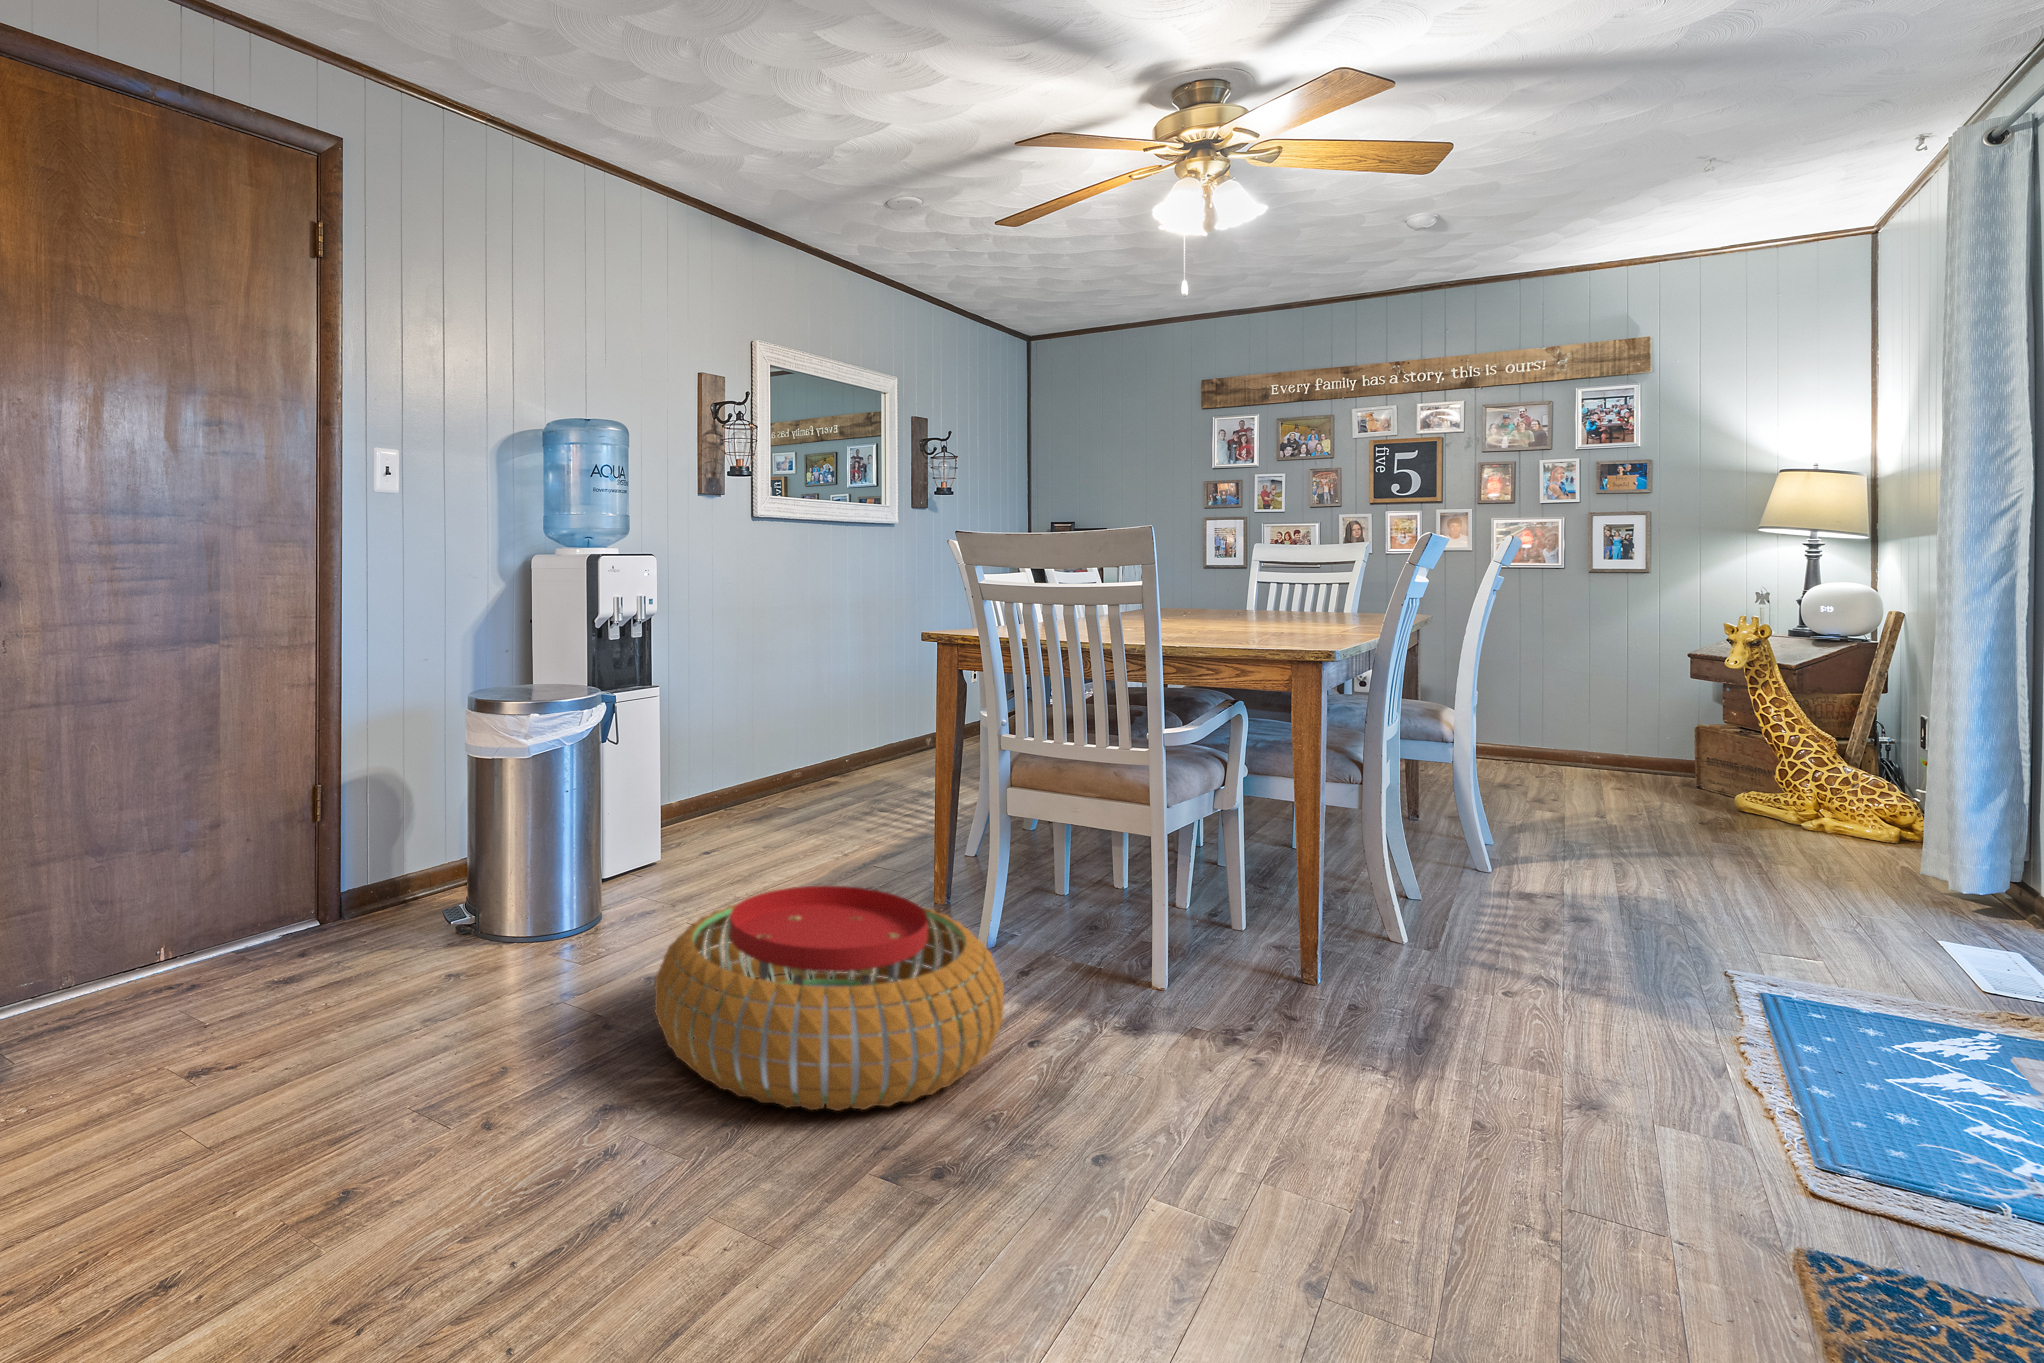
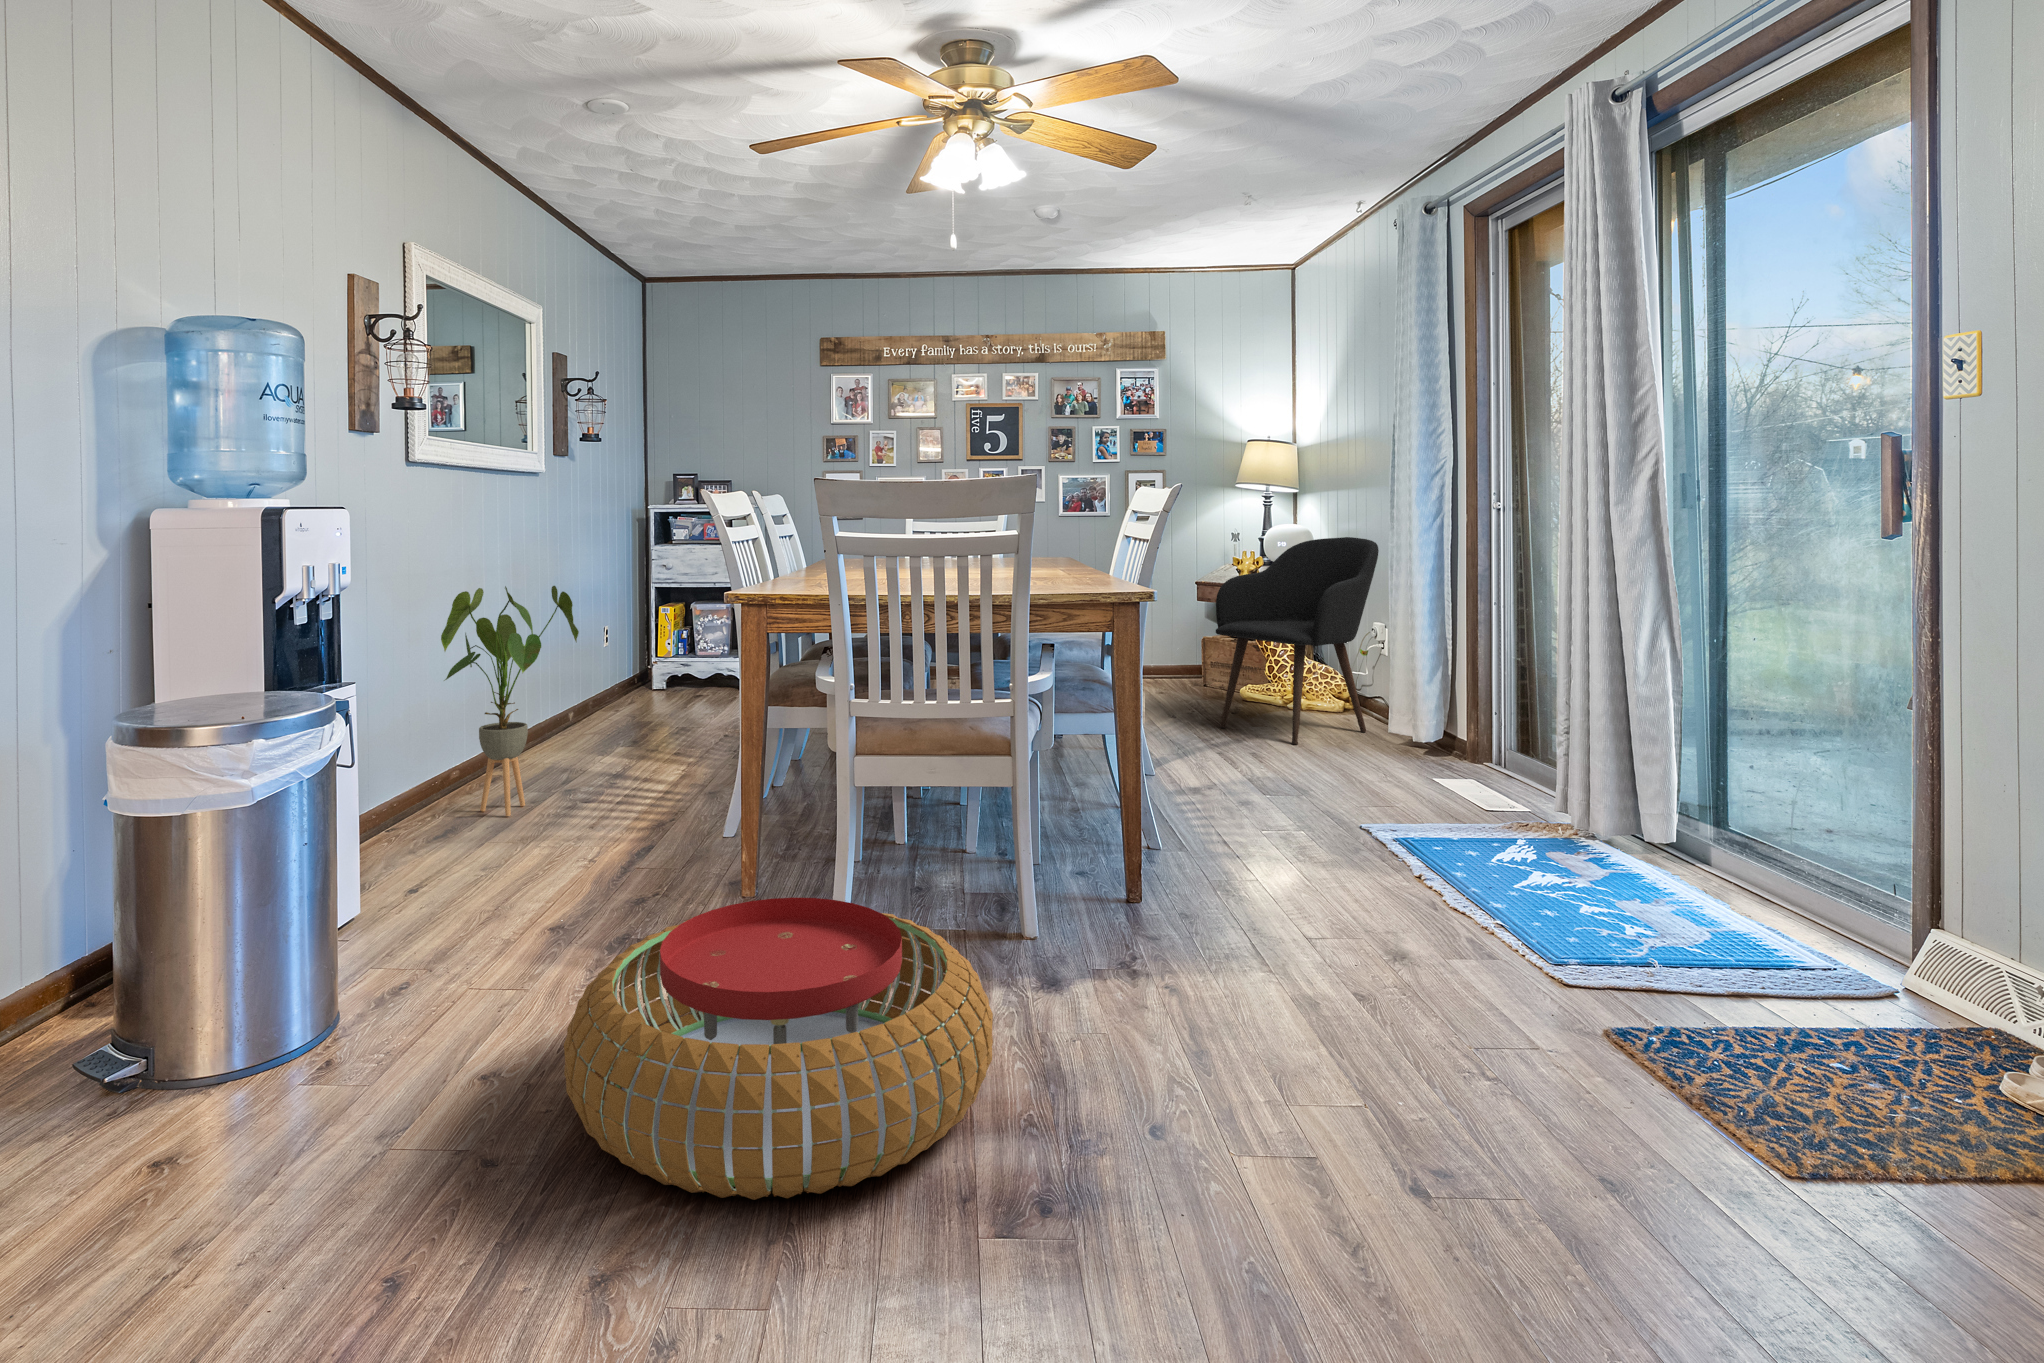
armchair: none [1657,602,1932,884] -> present [1216,537,1379,744]
house plant: none [766,619,882,814] -> present [441,586,579,816]

